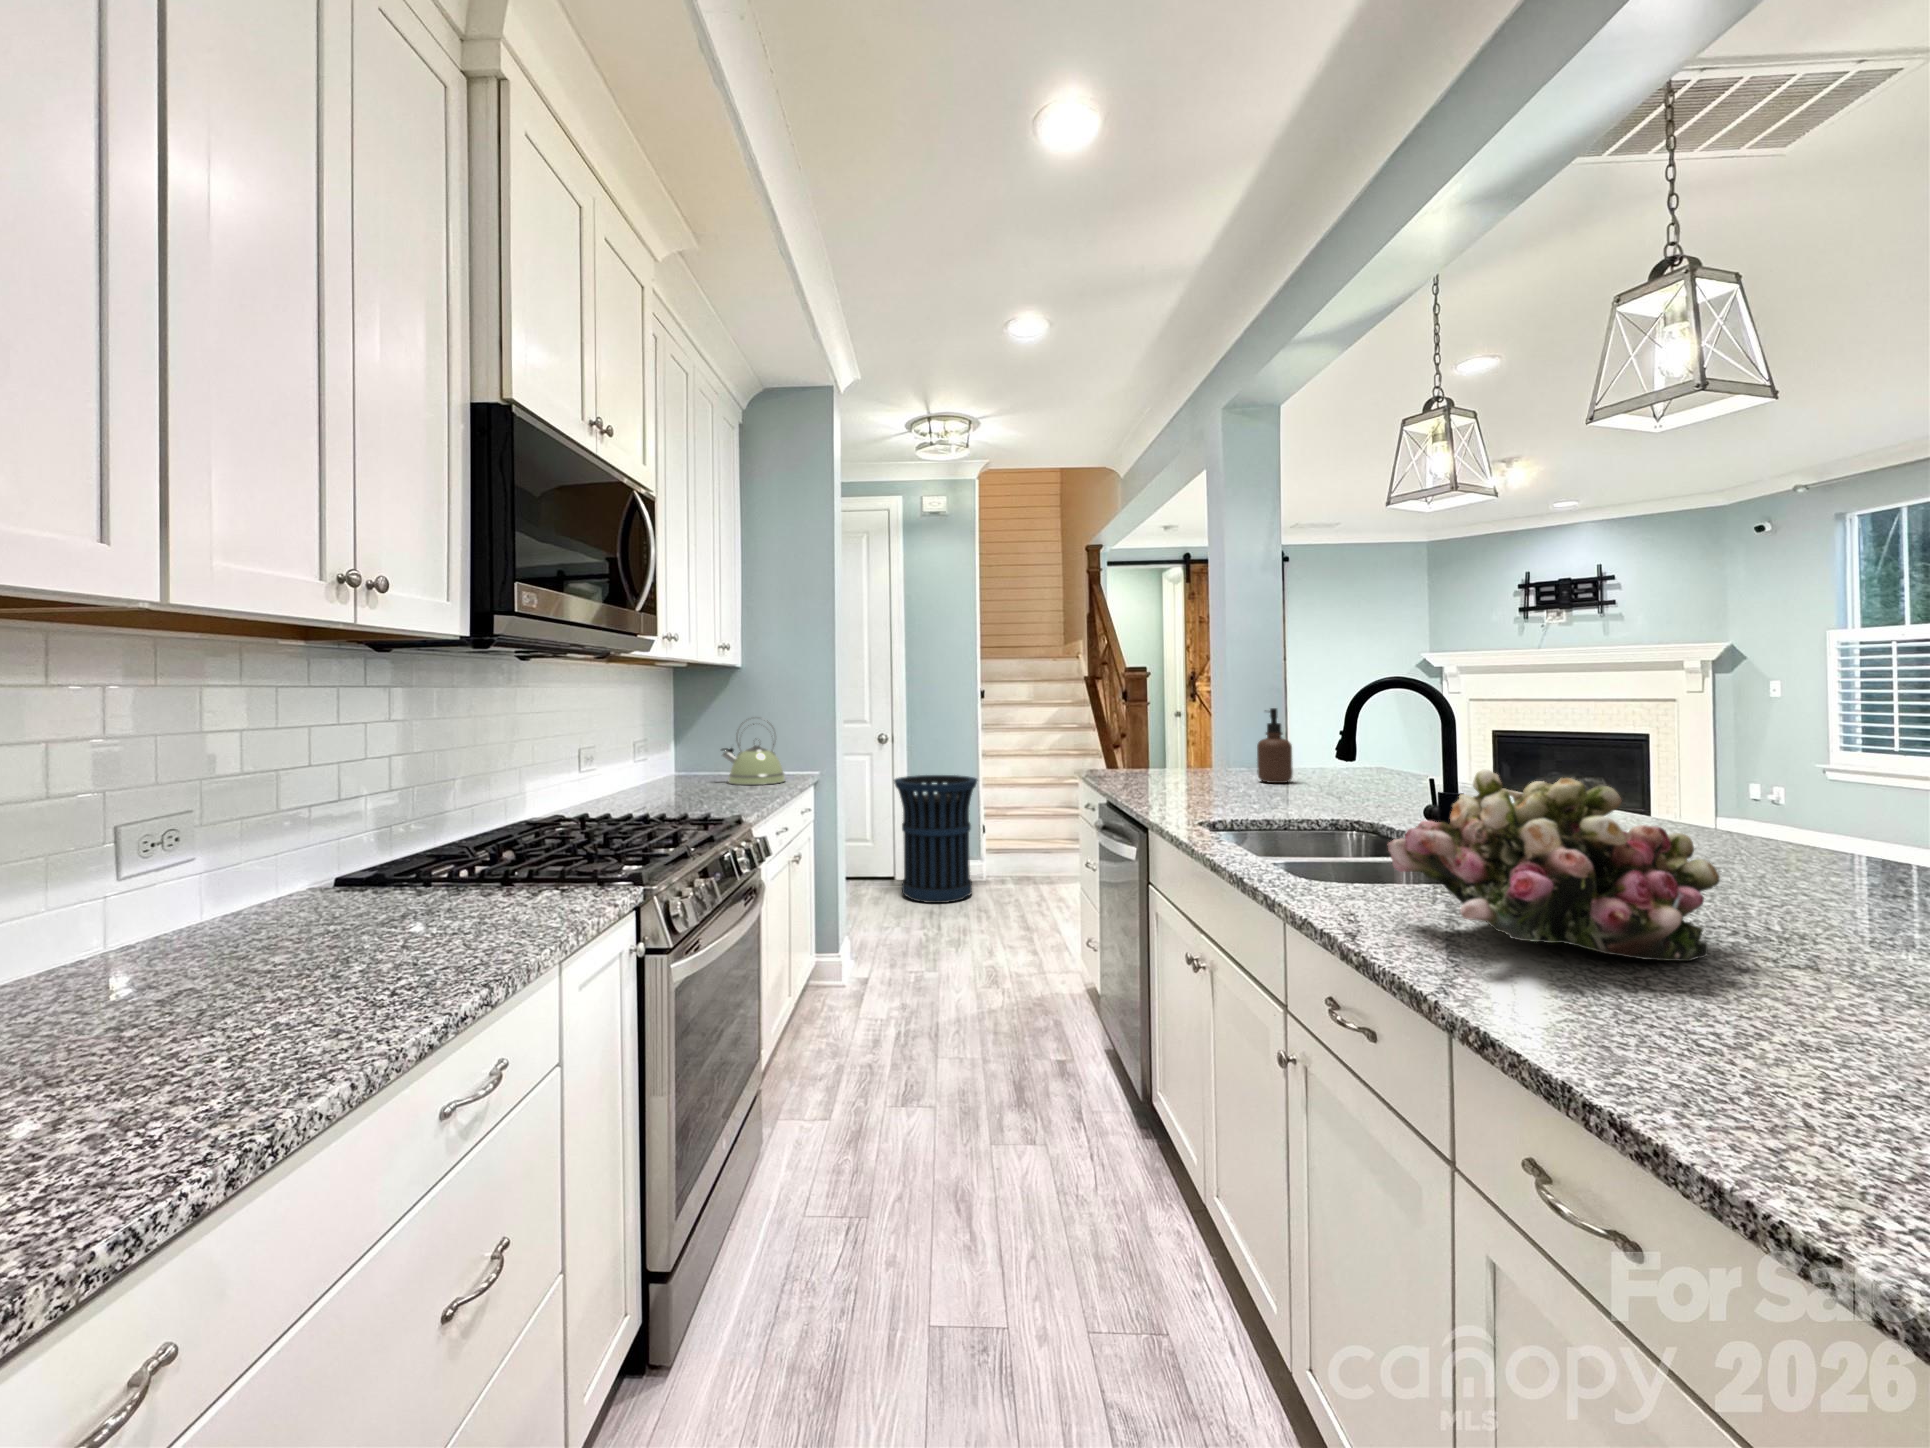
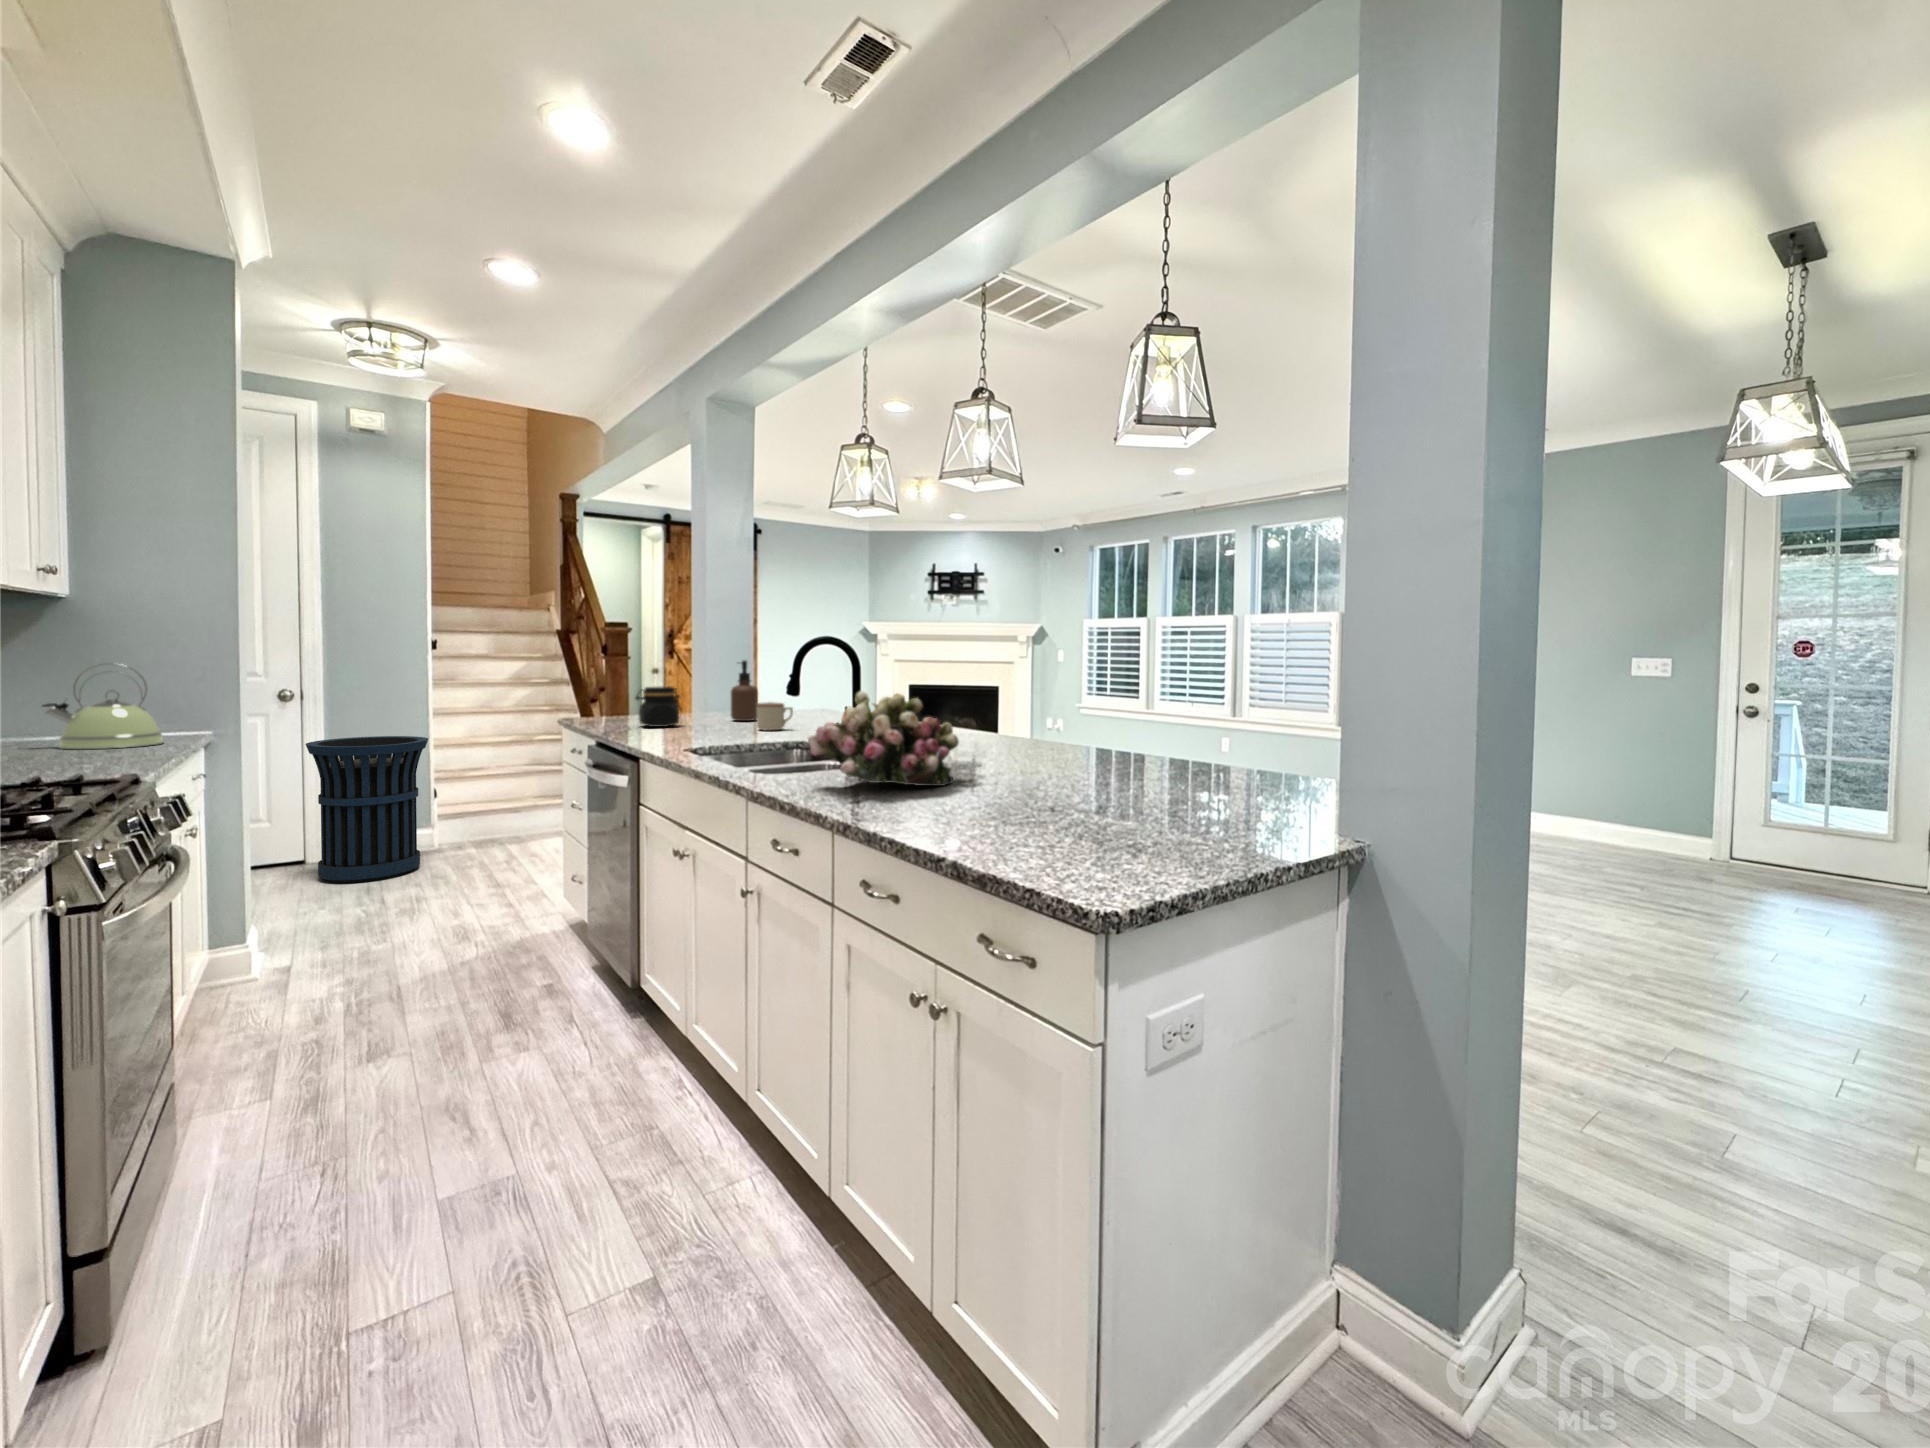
jar: none [1146,740,1199,787] -> present [636,687,681,727]
mug: none [1292,763,1342,800] -> present [757,702,793,730]

